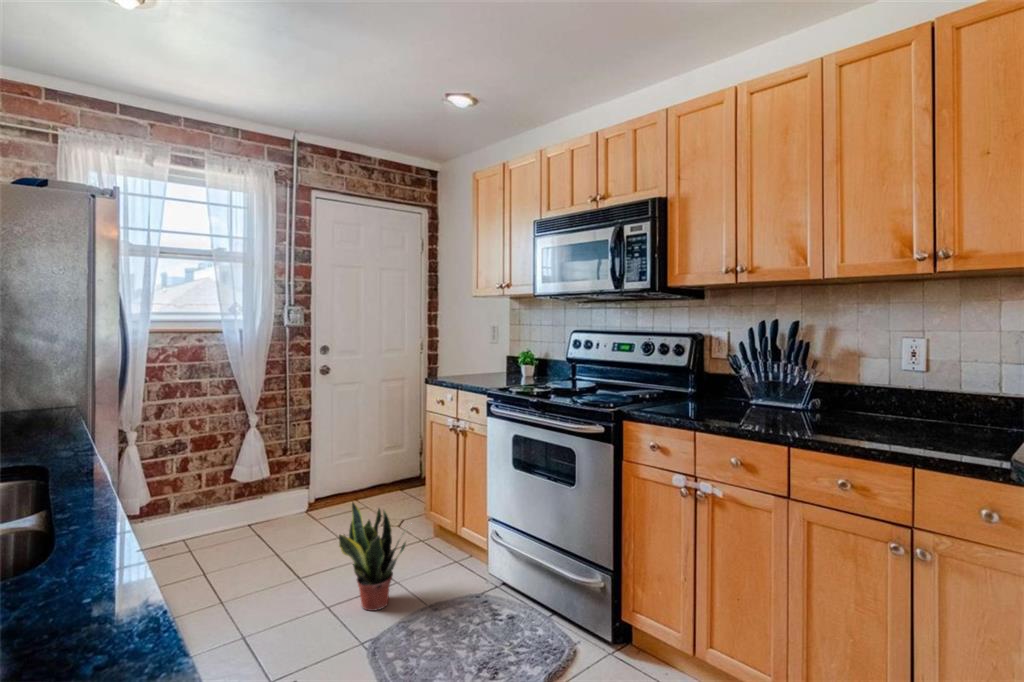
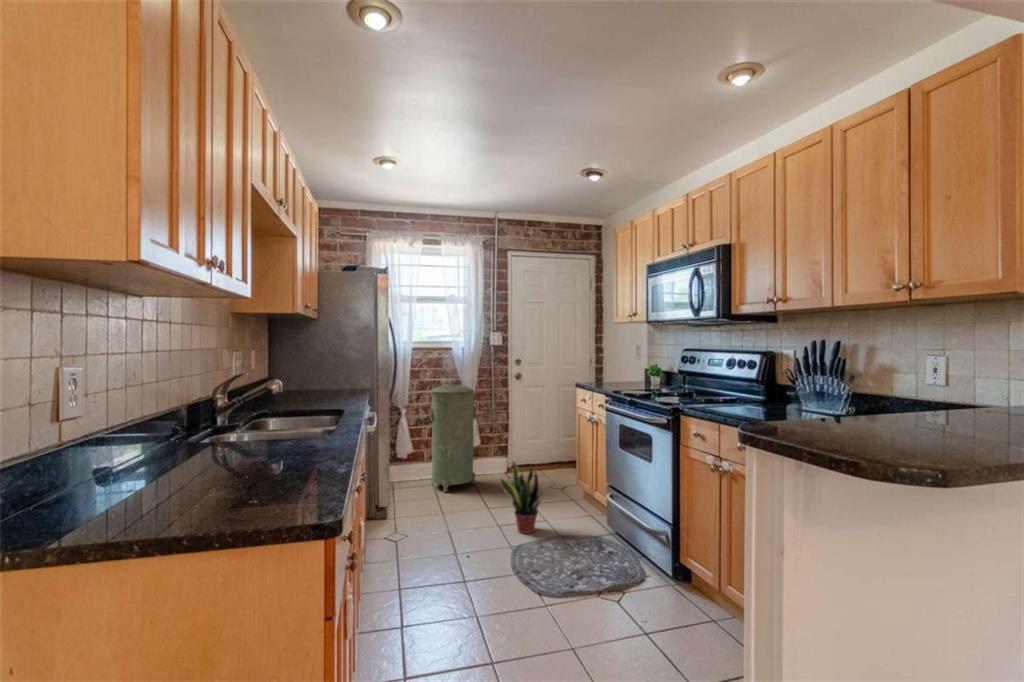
trash can: none [185,383,267,558] -> present [429,382,476,492]

